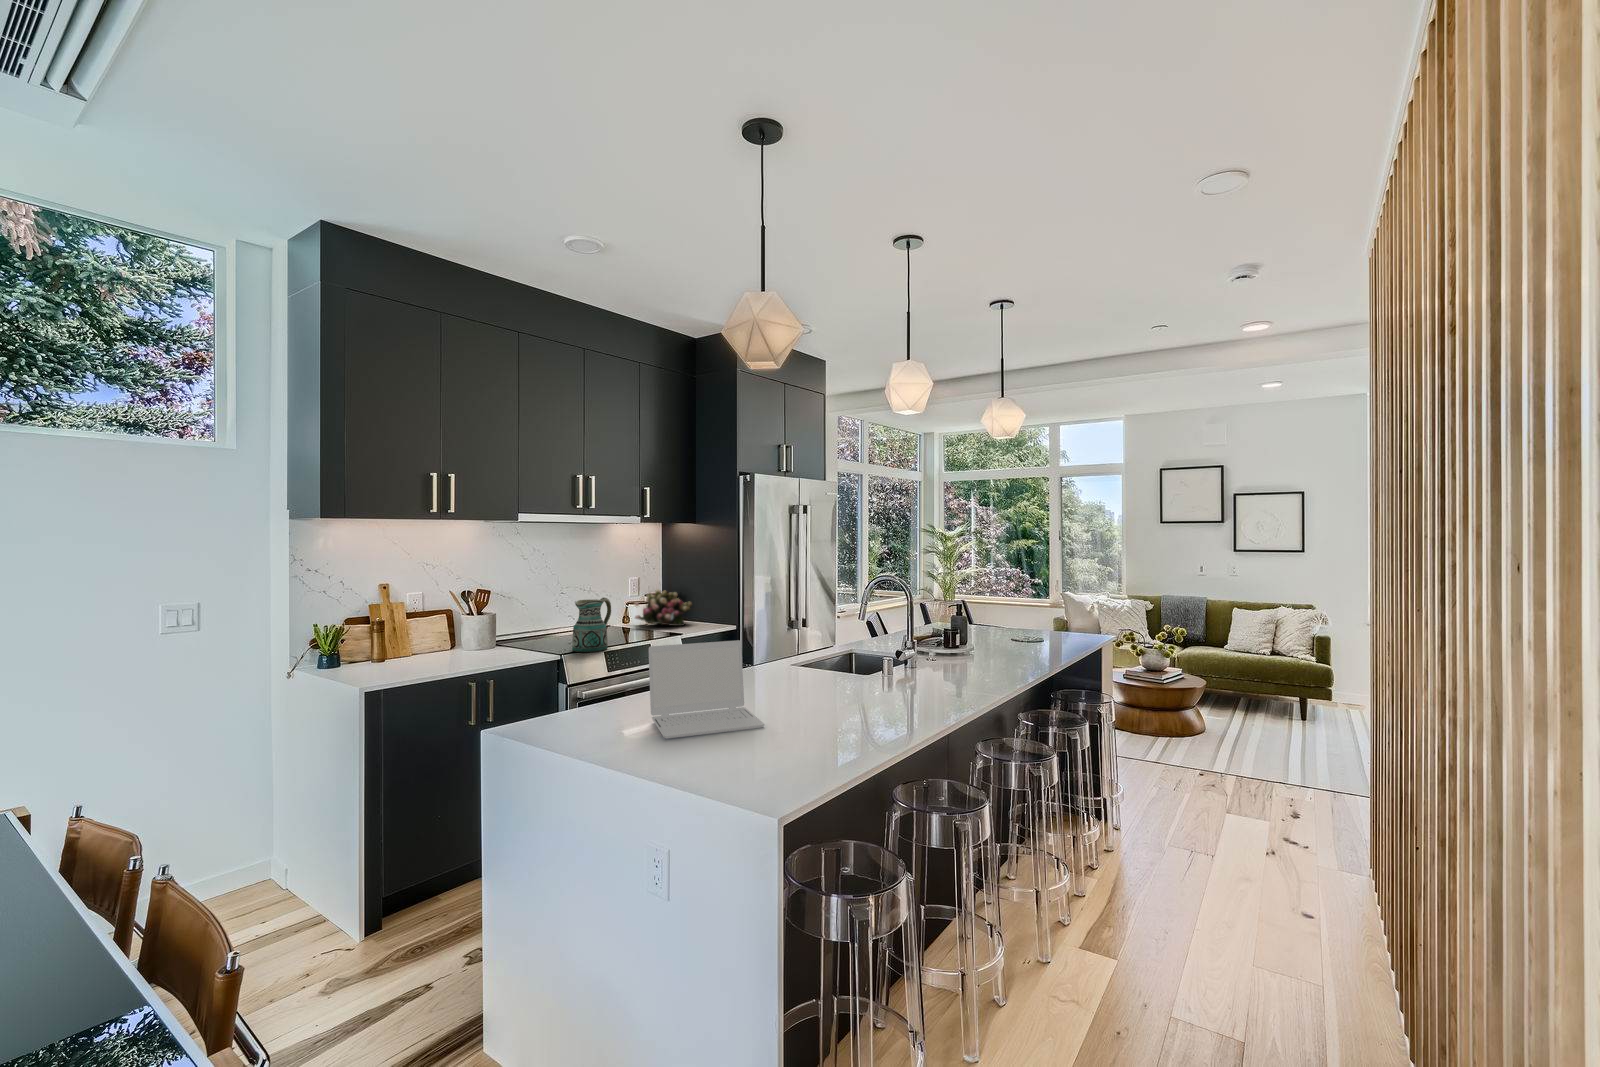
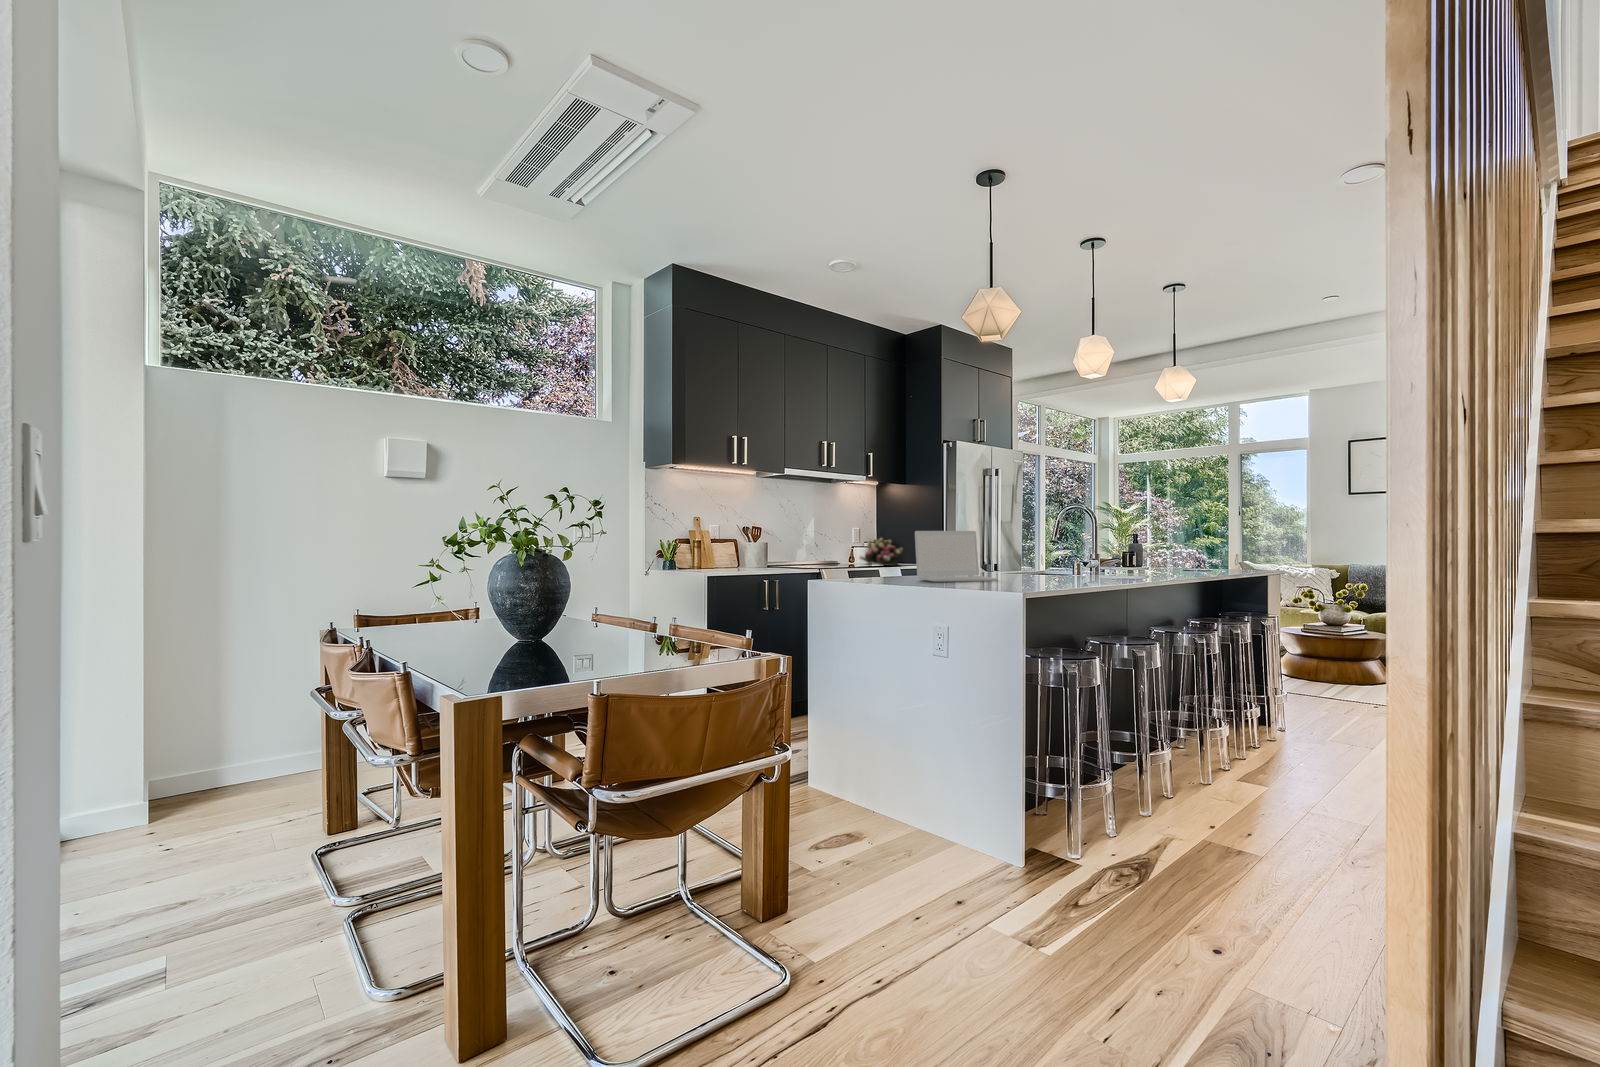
ceramic pitcher: present [572,598,611,652] -> none [823,533,850,571]

